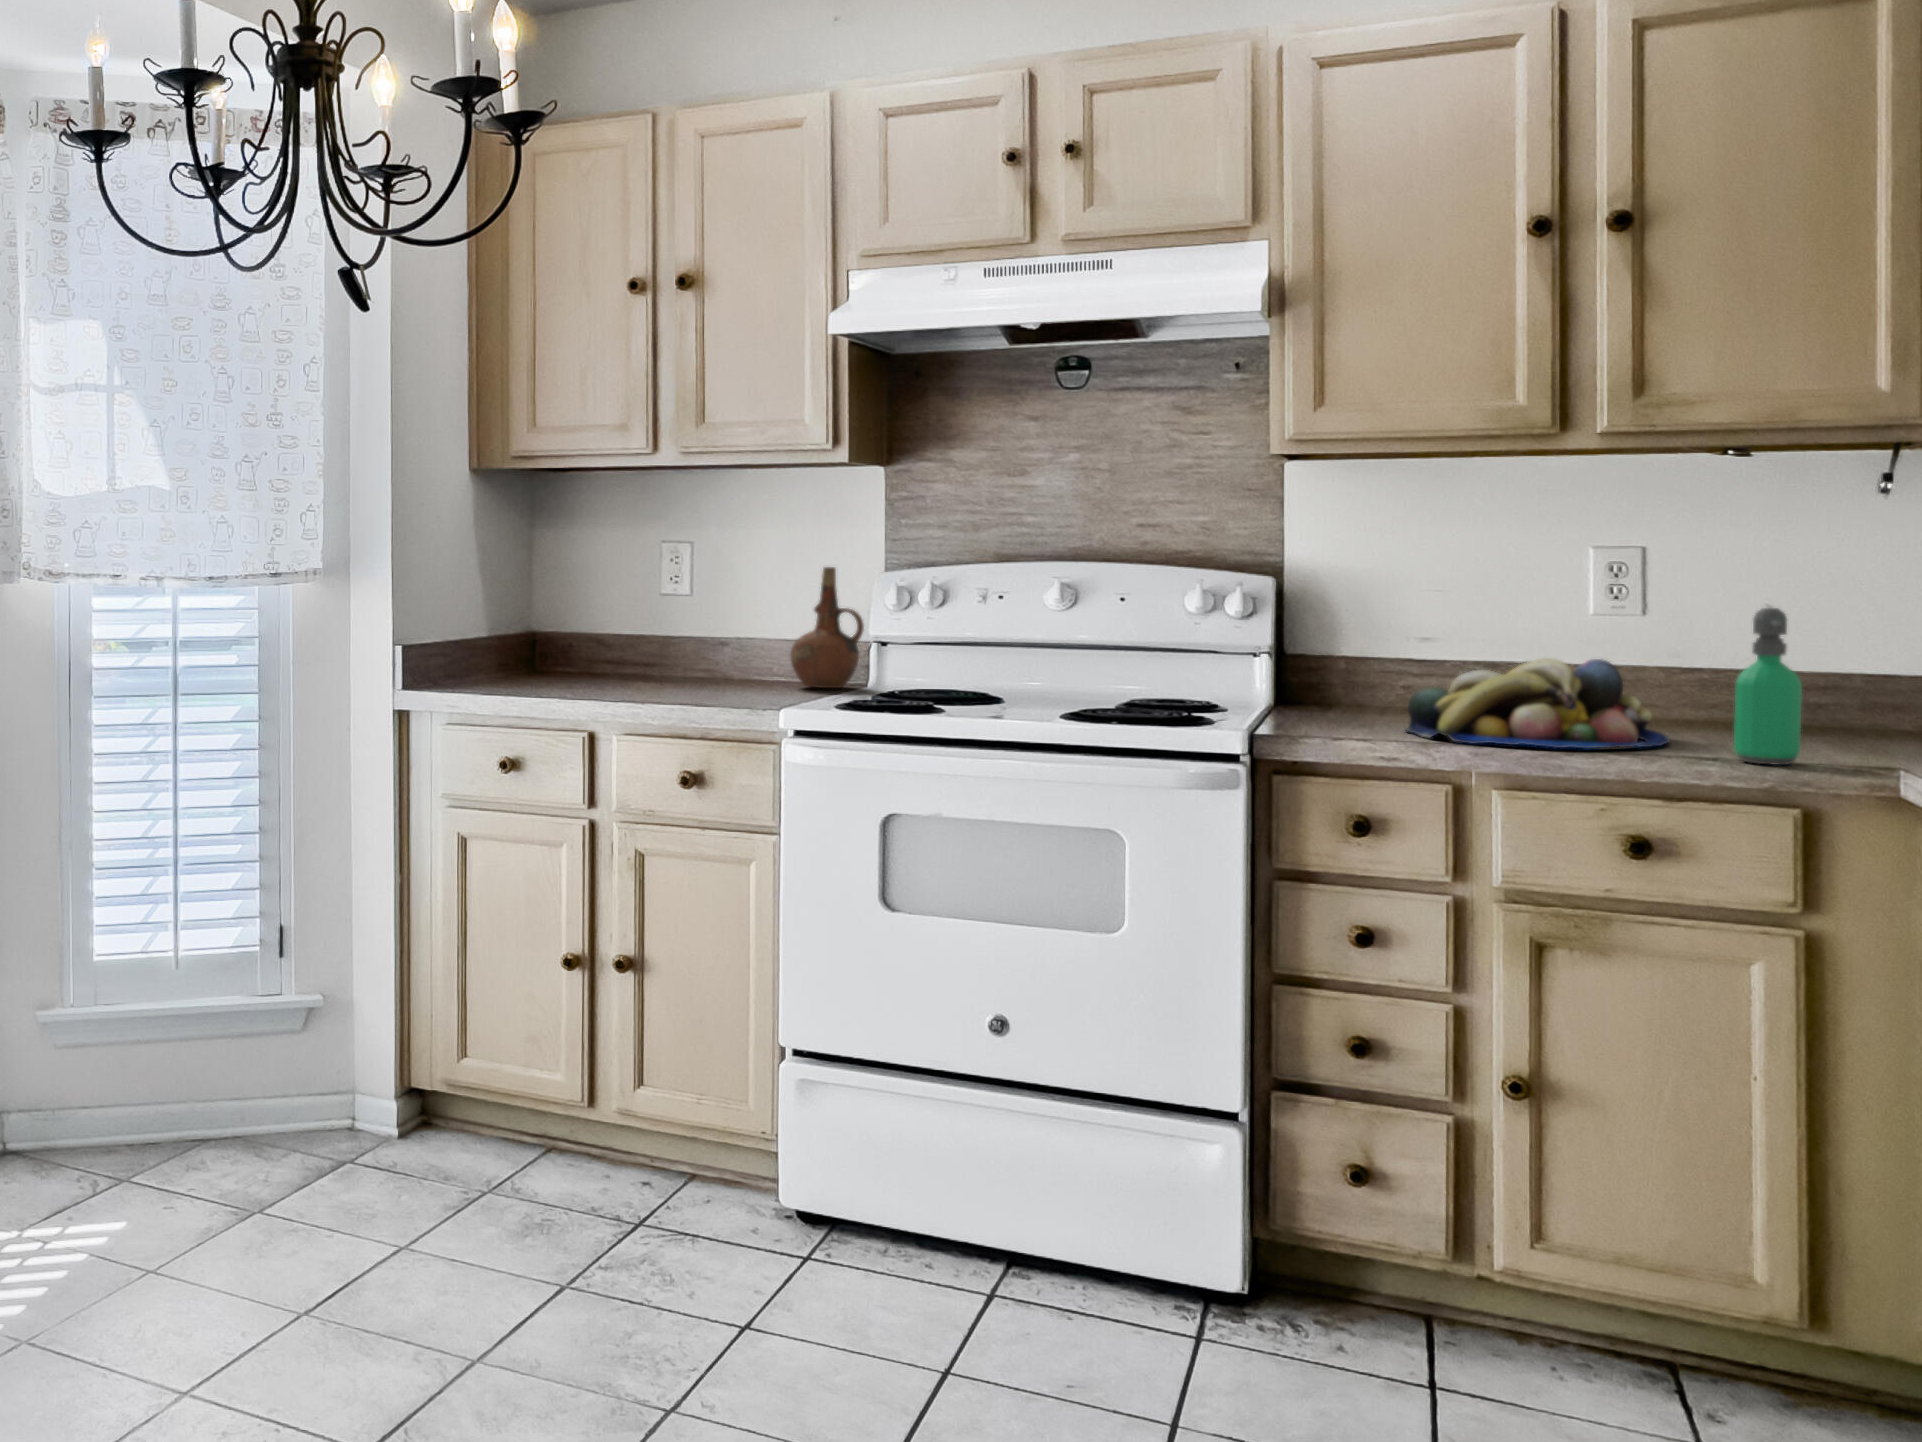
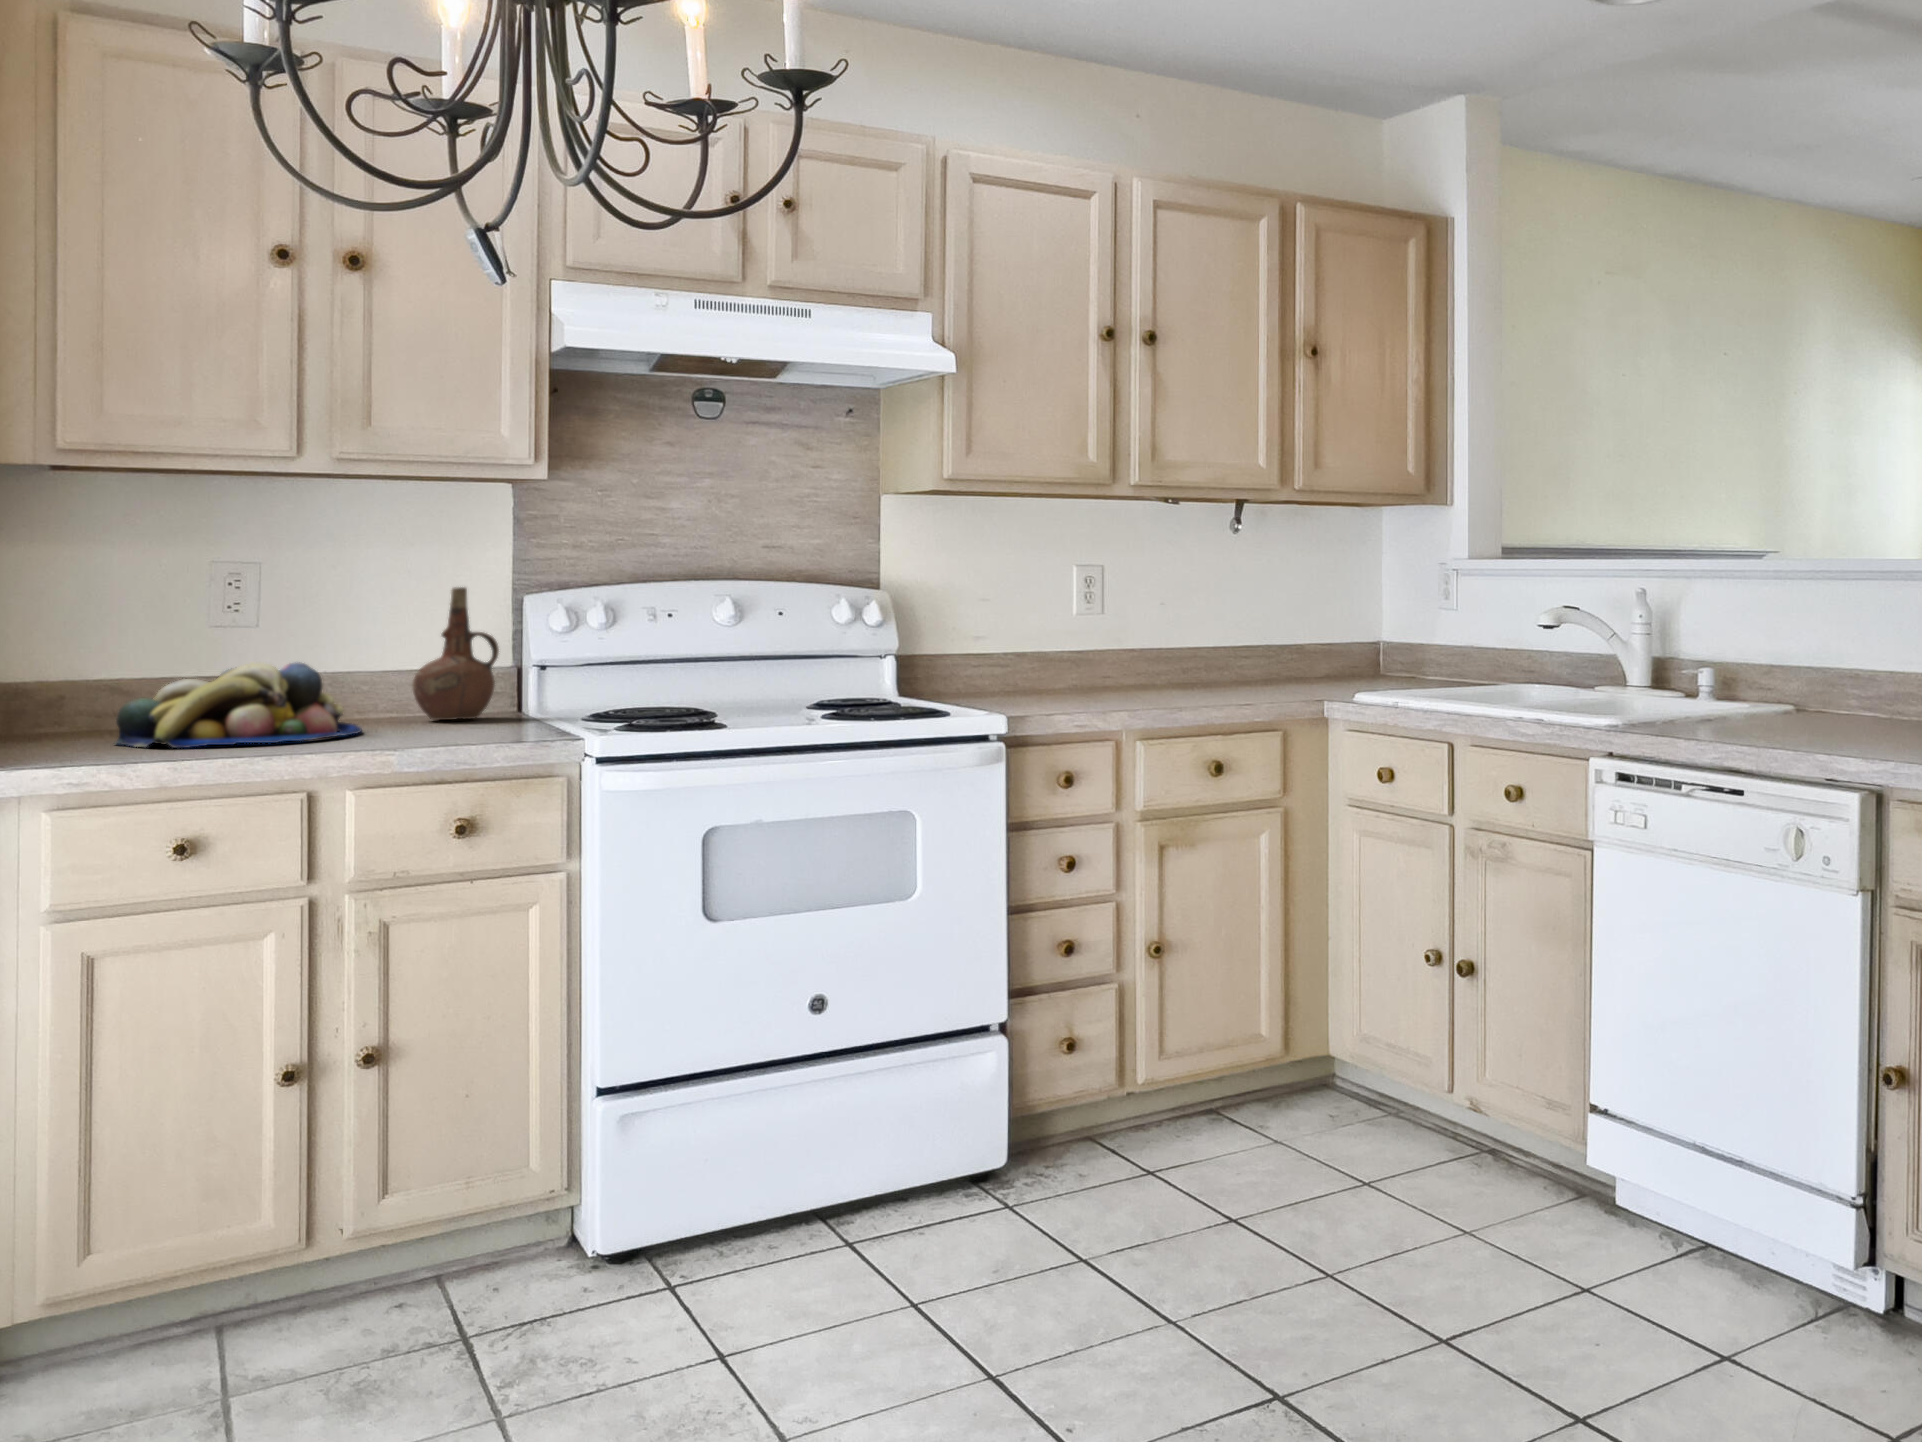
soap dispenser: present [1734,608,1802,765] -> none [1247,599,1283,700]
fruit bowl: present [1406,658,1669,748] -> present [116,662,361,748]

